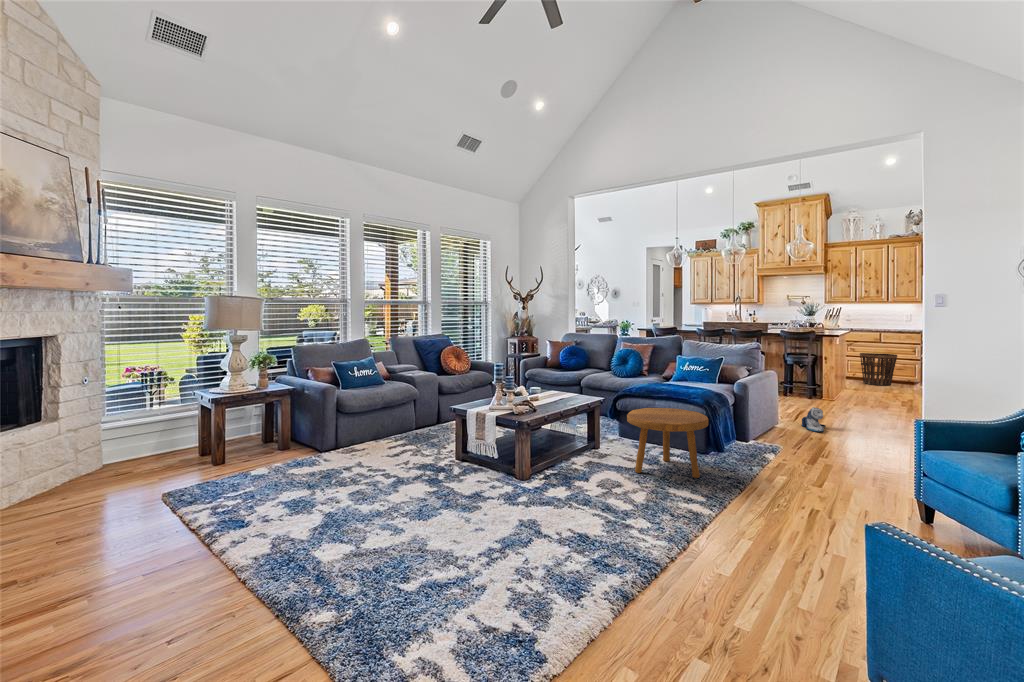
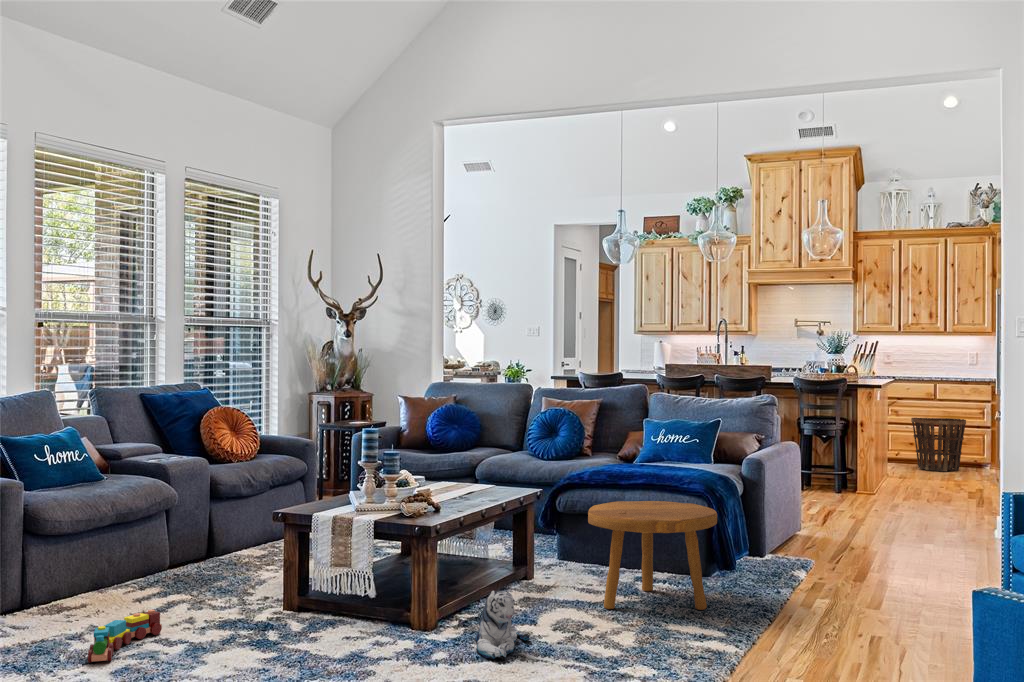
plush toy: present [801,407,826,432] -> present [474,591,530,659]
toy train: none [342,457,389,486] -> present [88,610,162,663]

